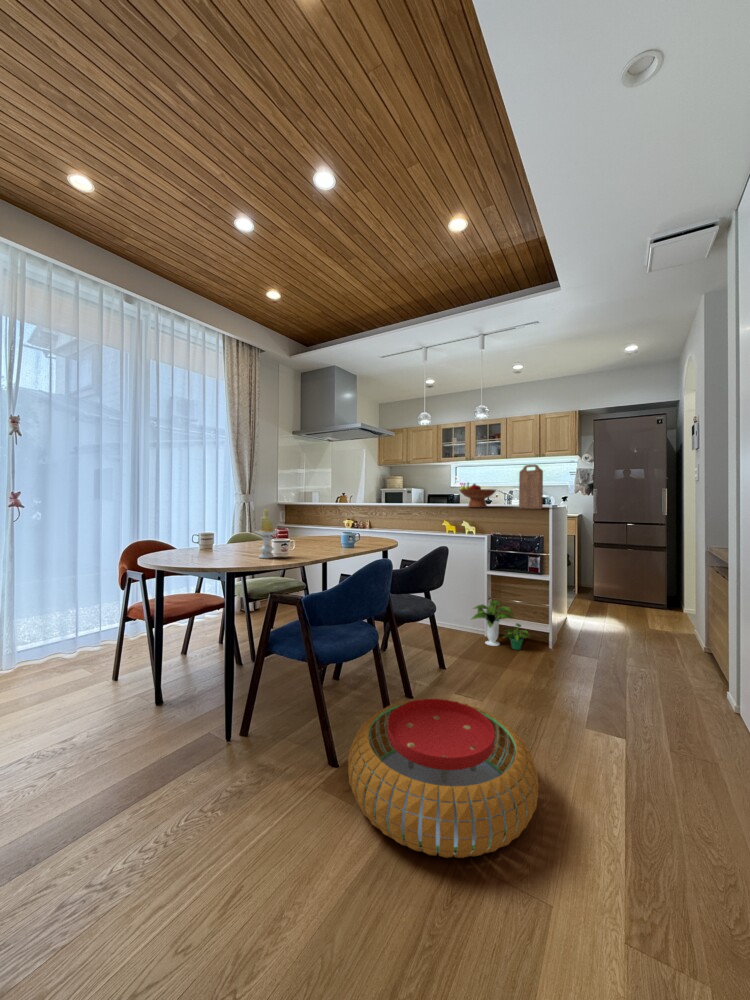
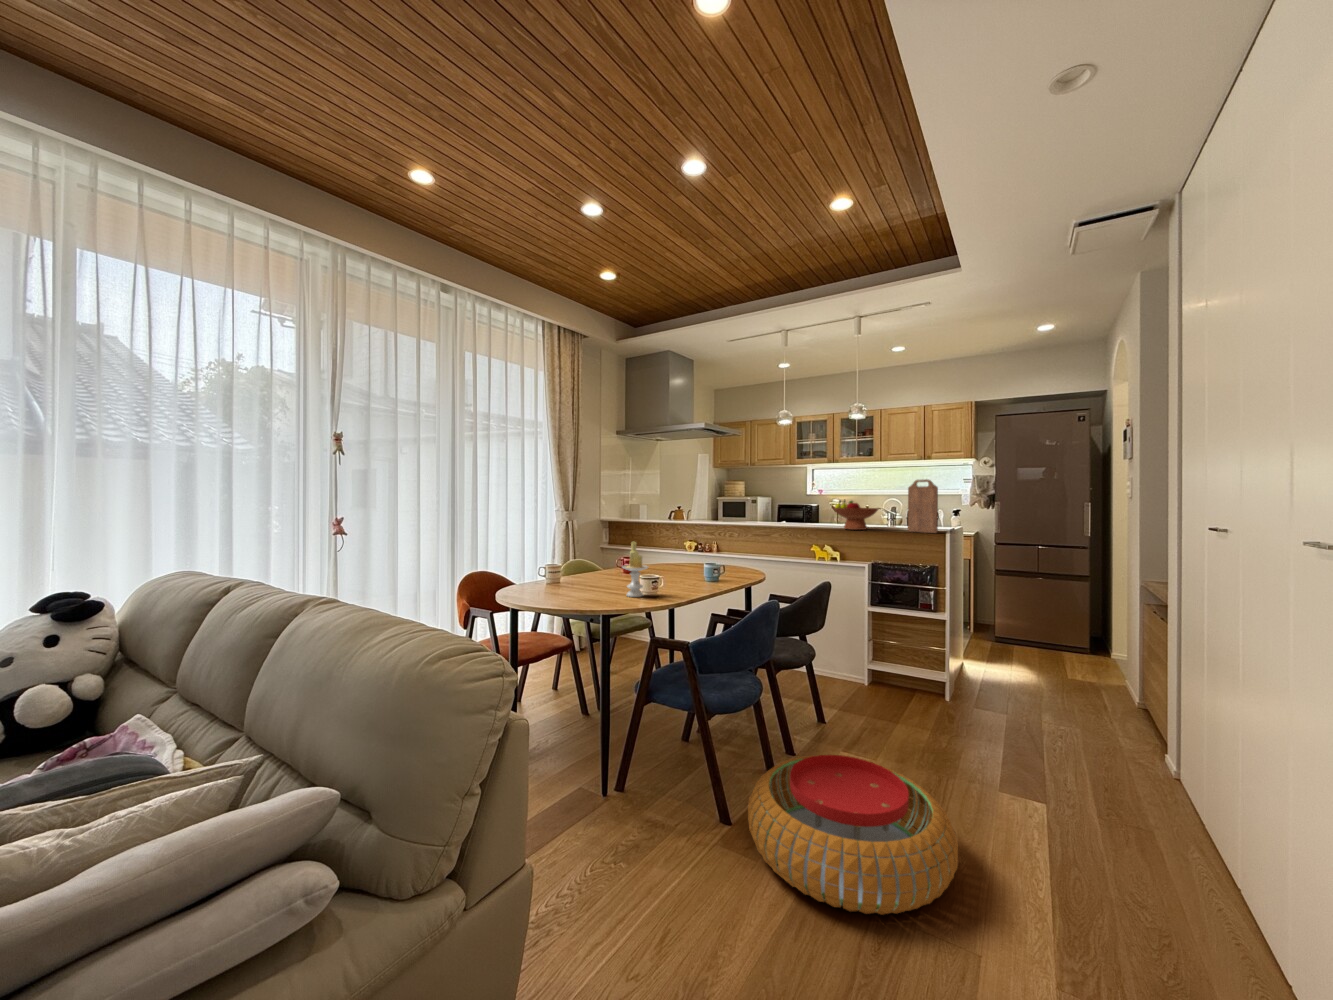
potted plant: present [471,600,530,650] -> none [850,642,925,702]

